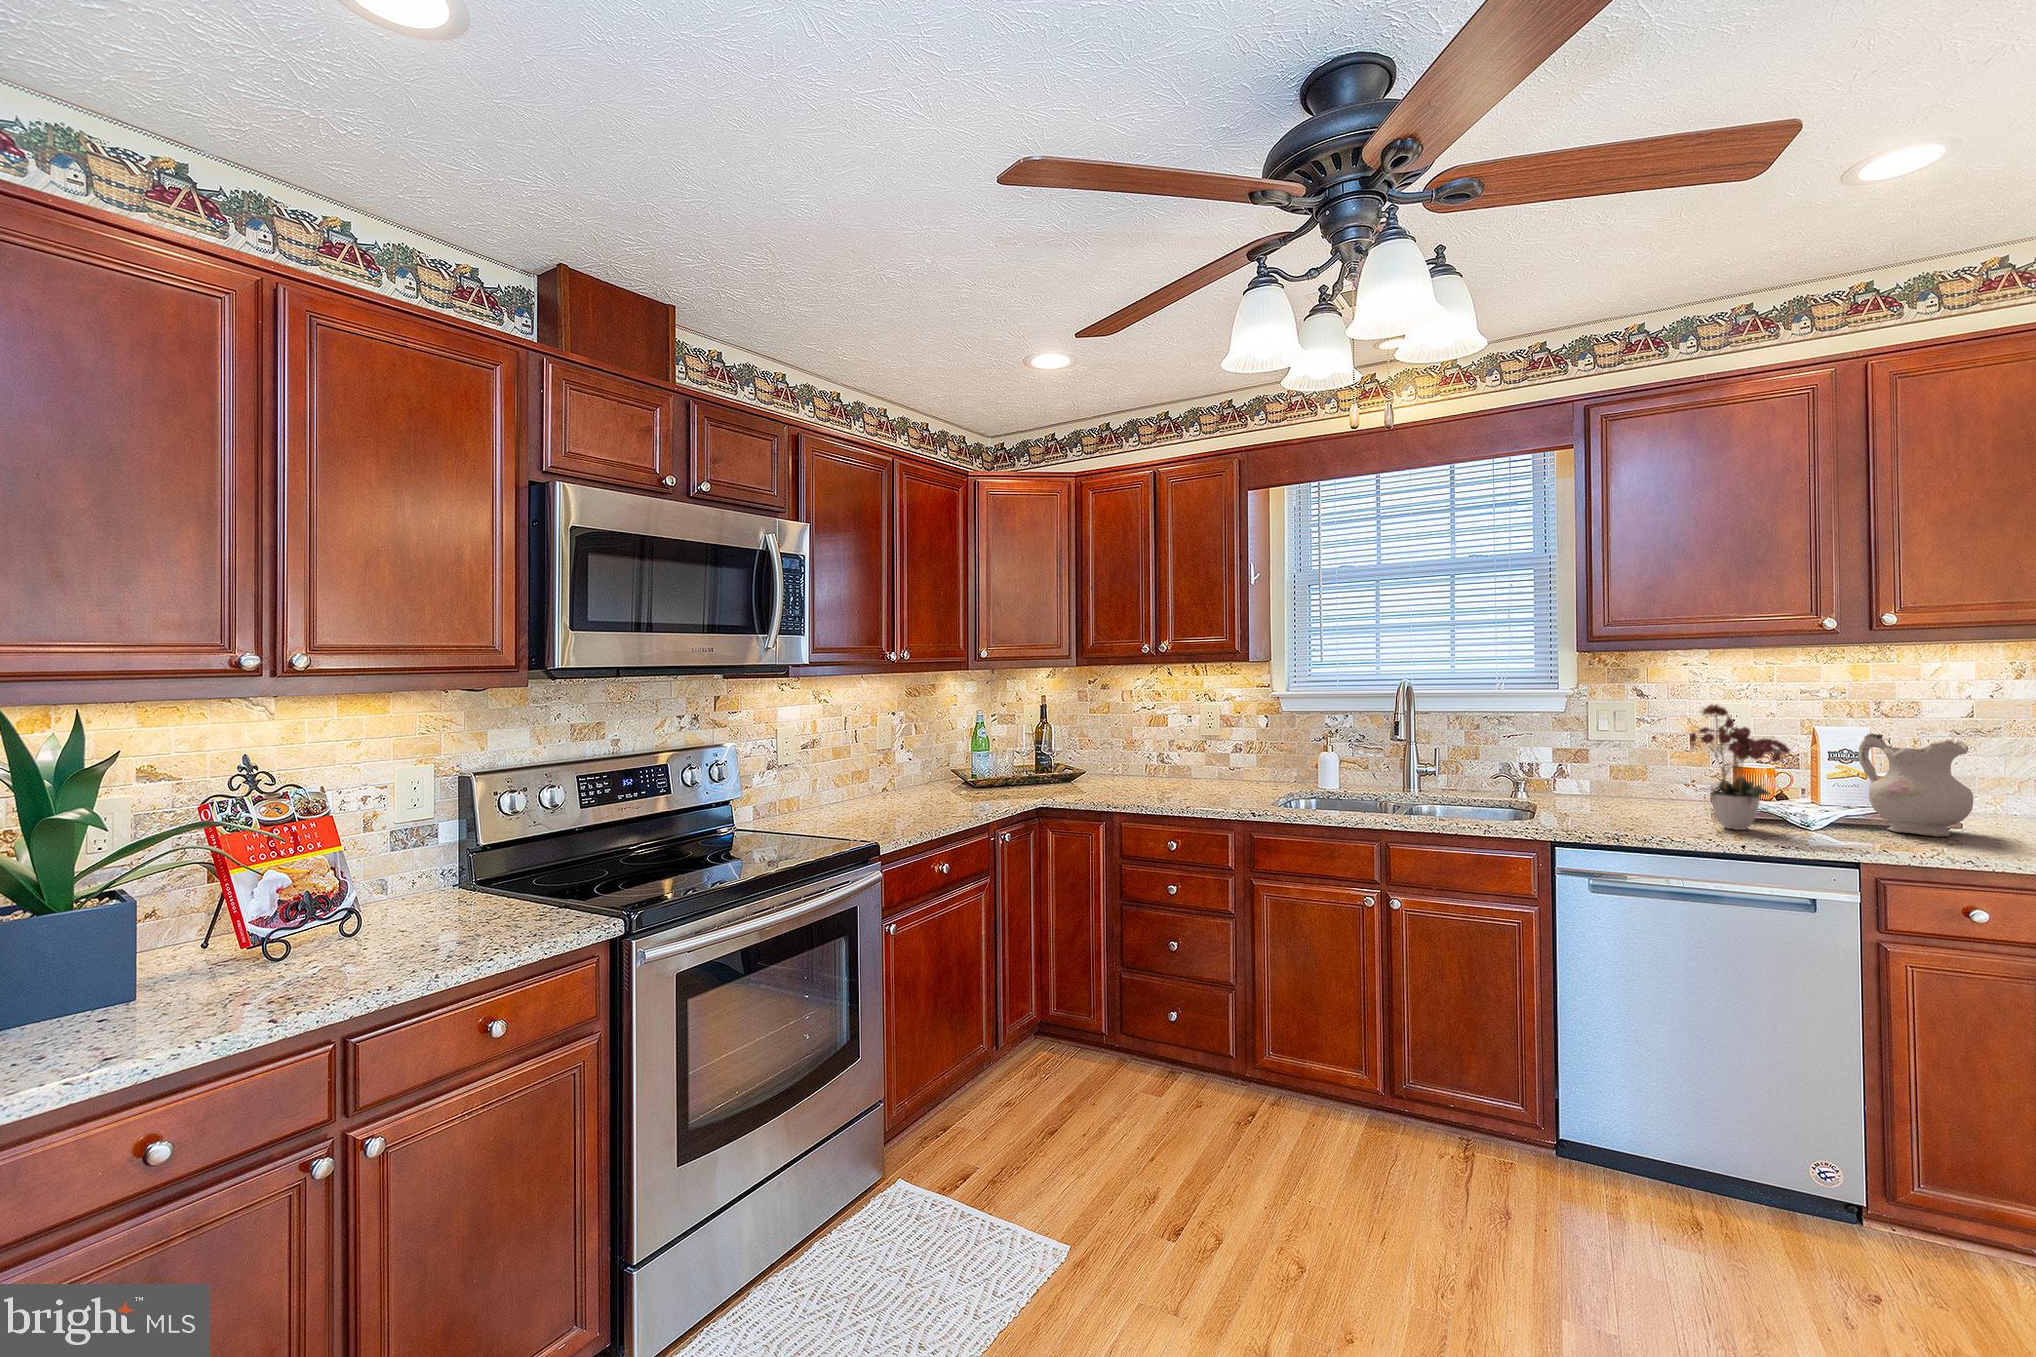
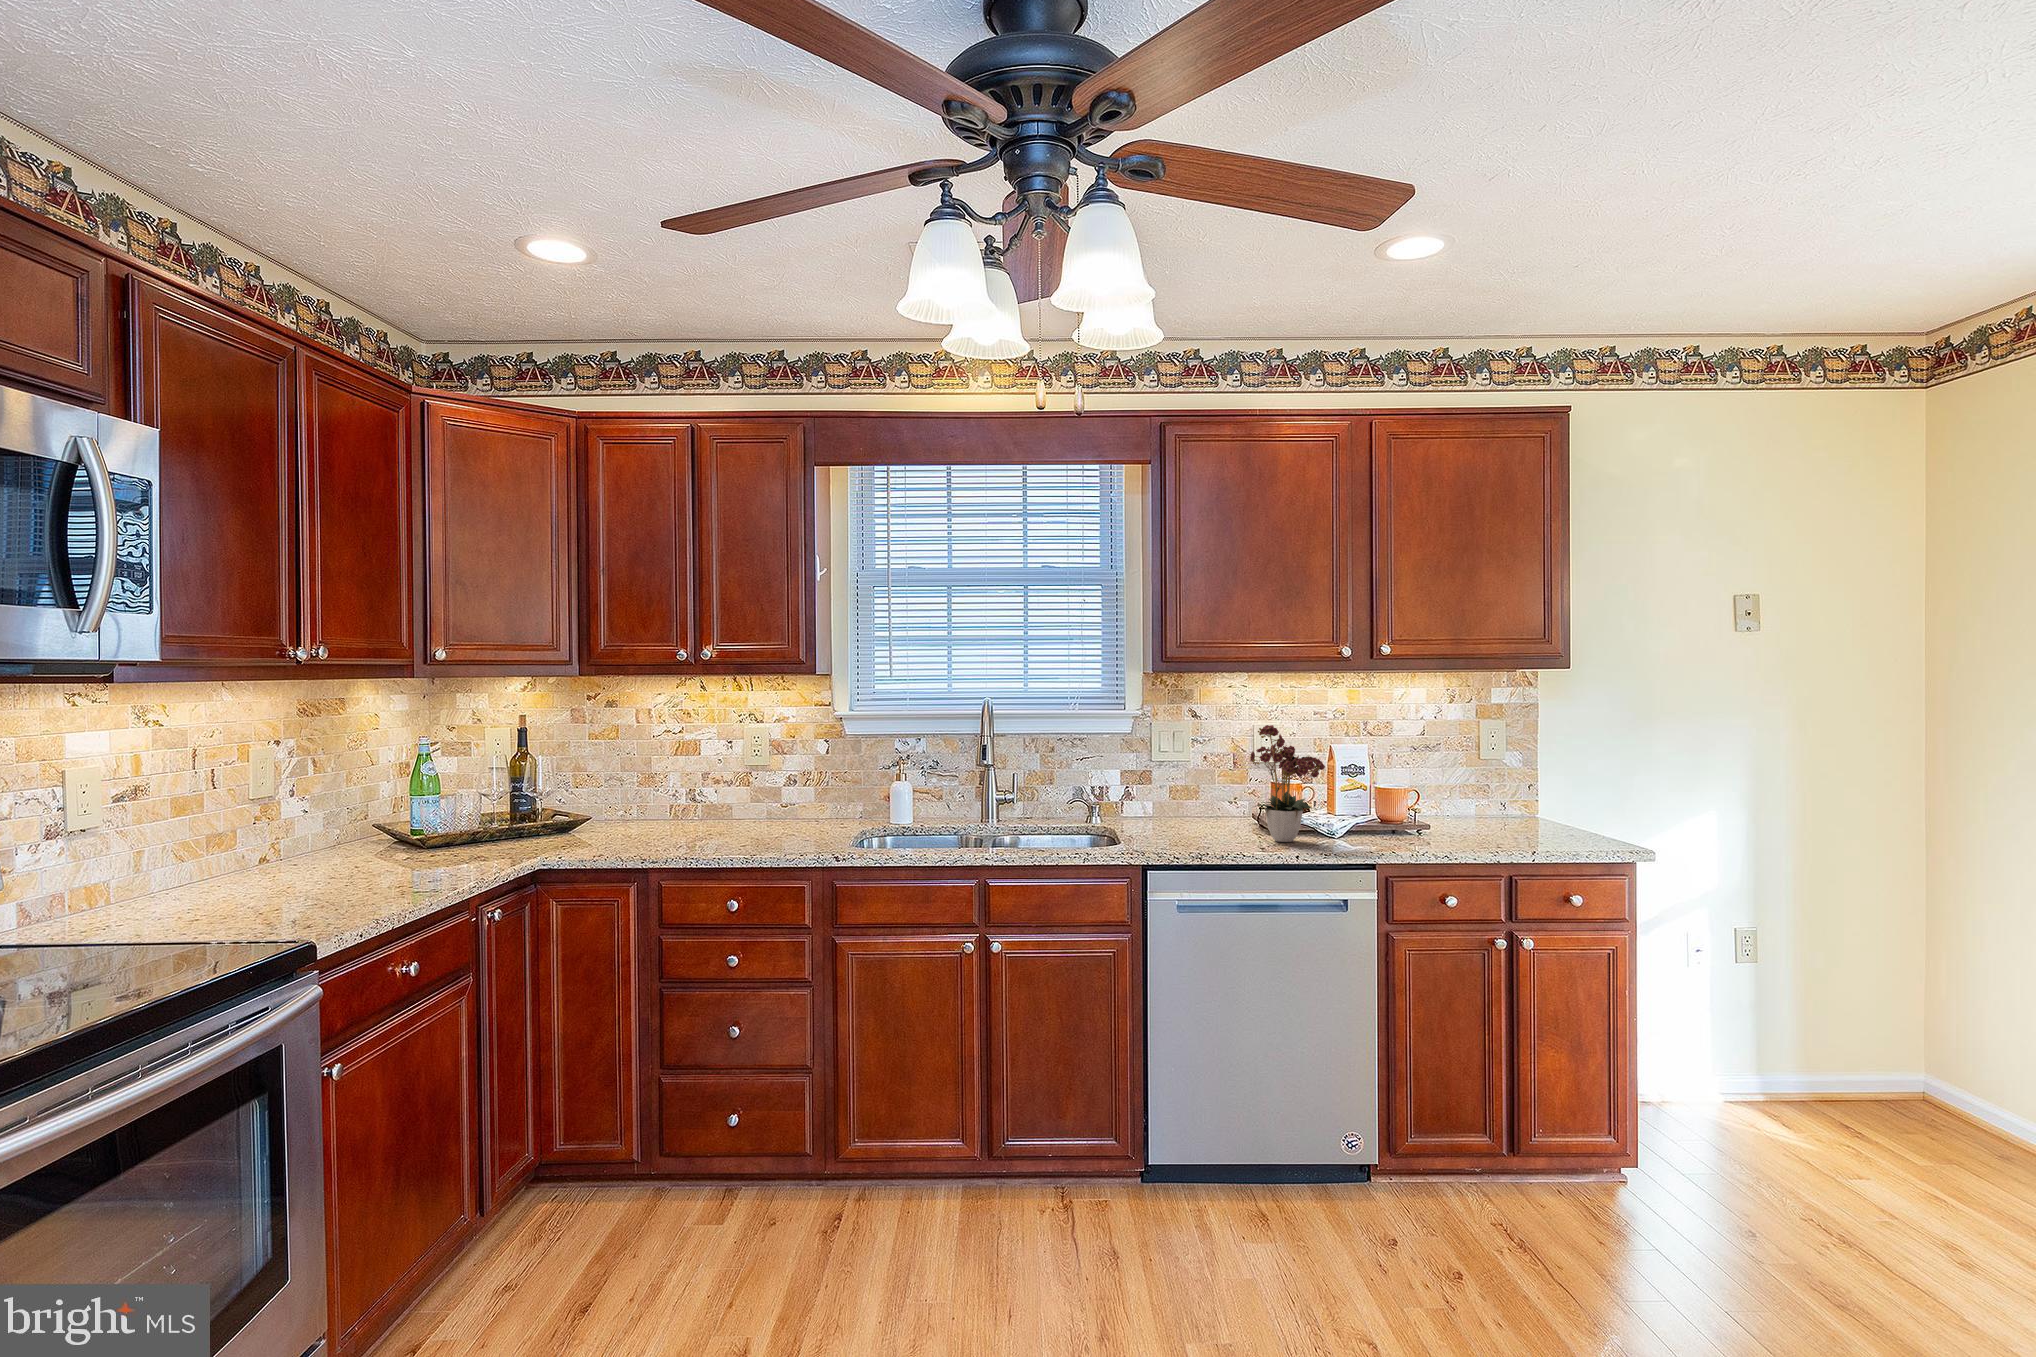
ceramic pitcher: present [1859,733,1973,836] -> none [1365,749,1441,837]

